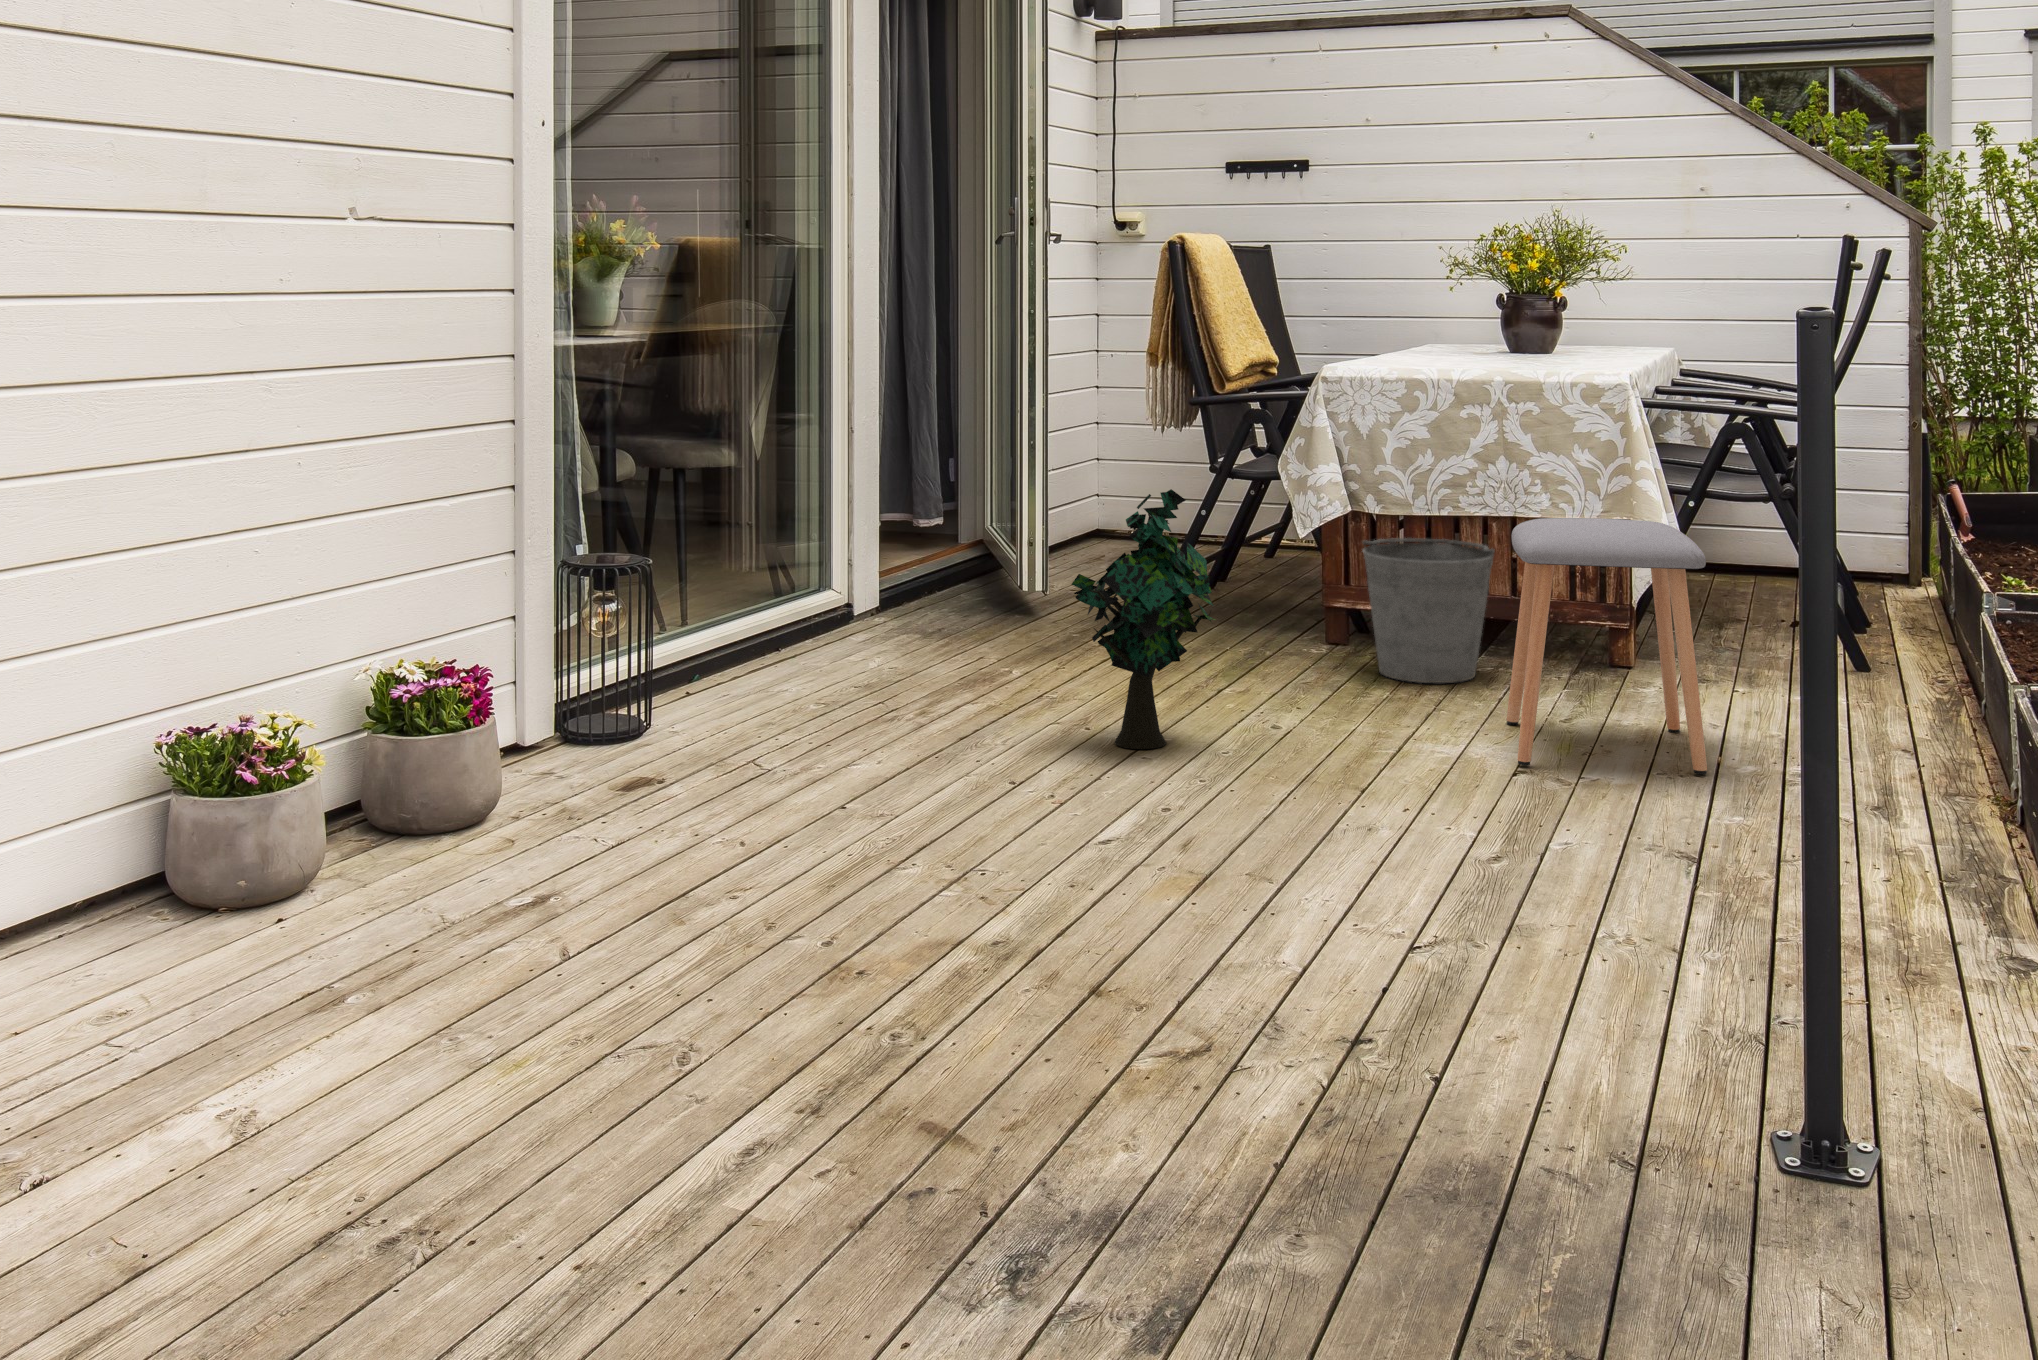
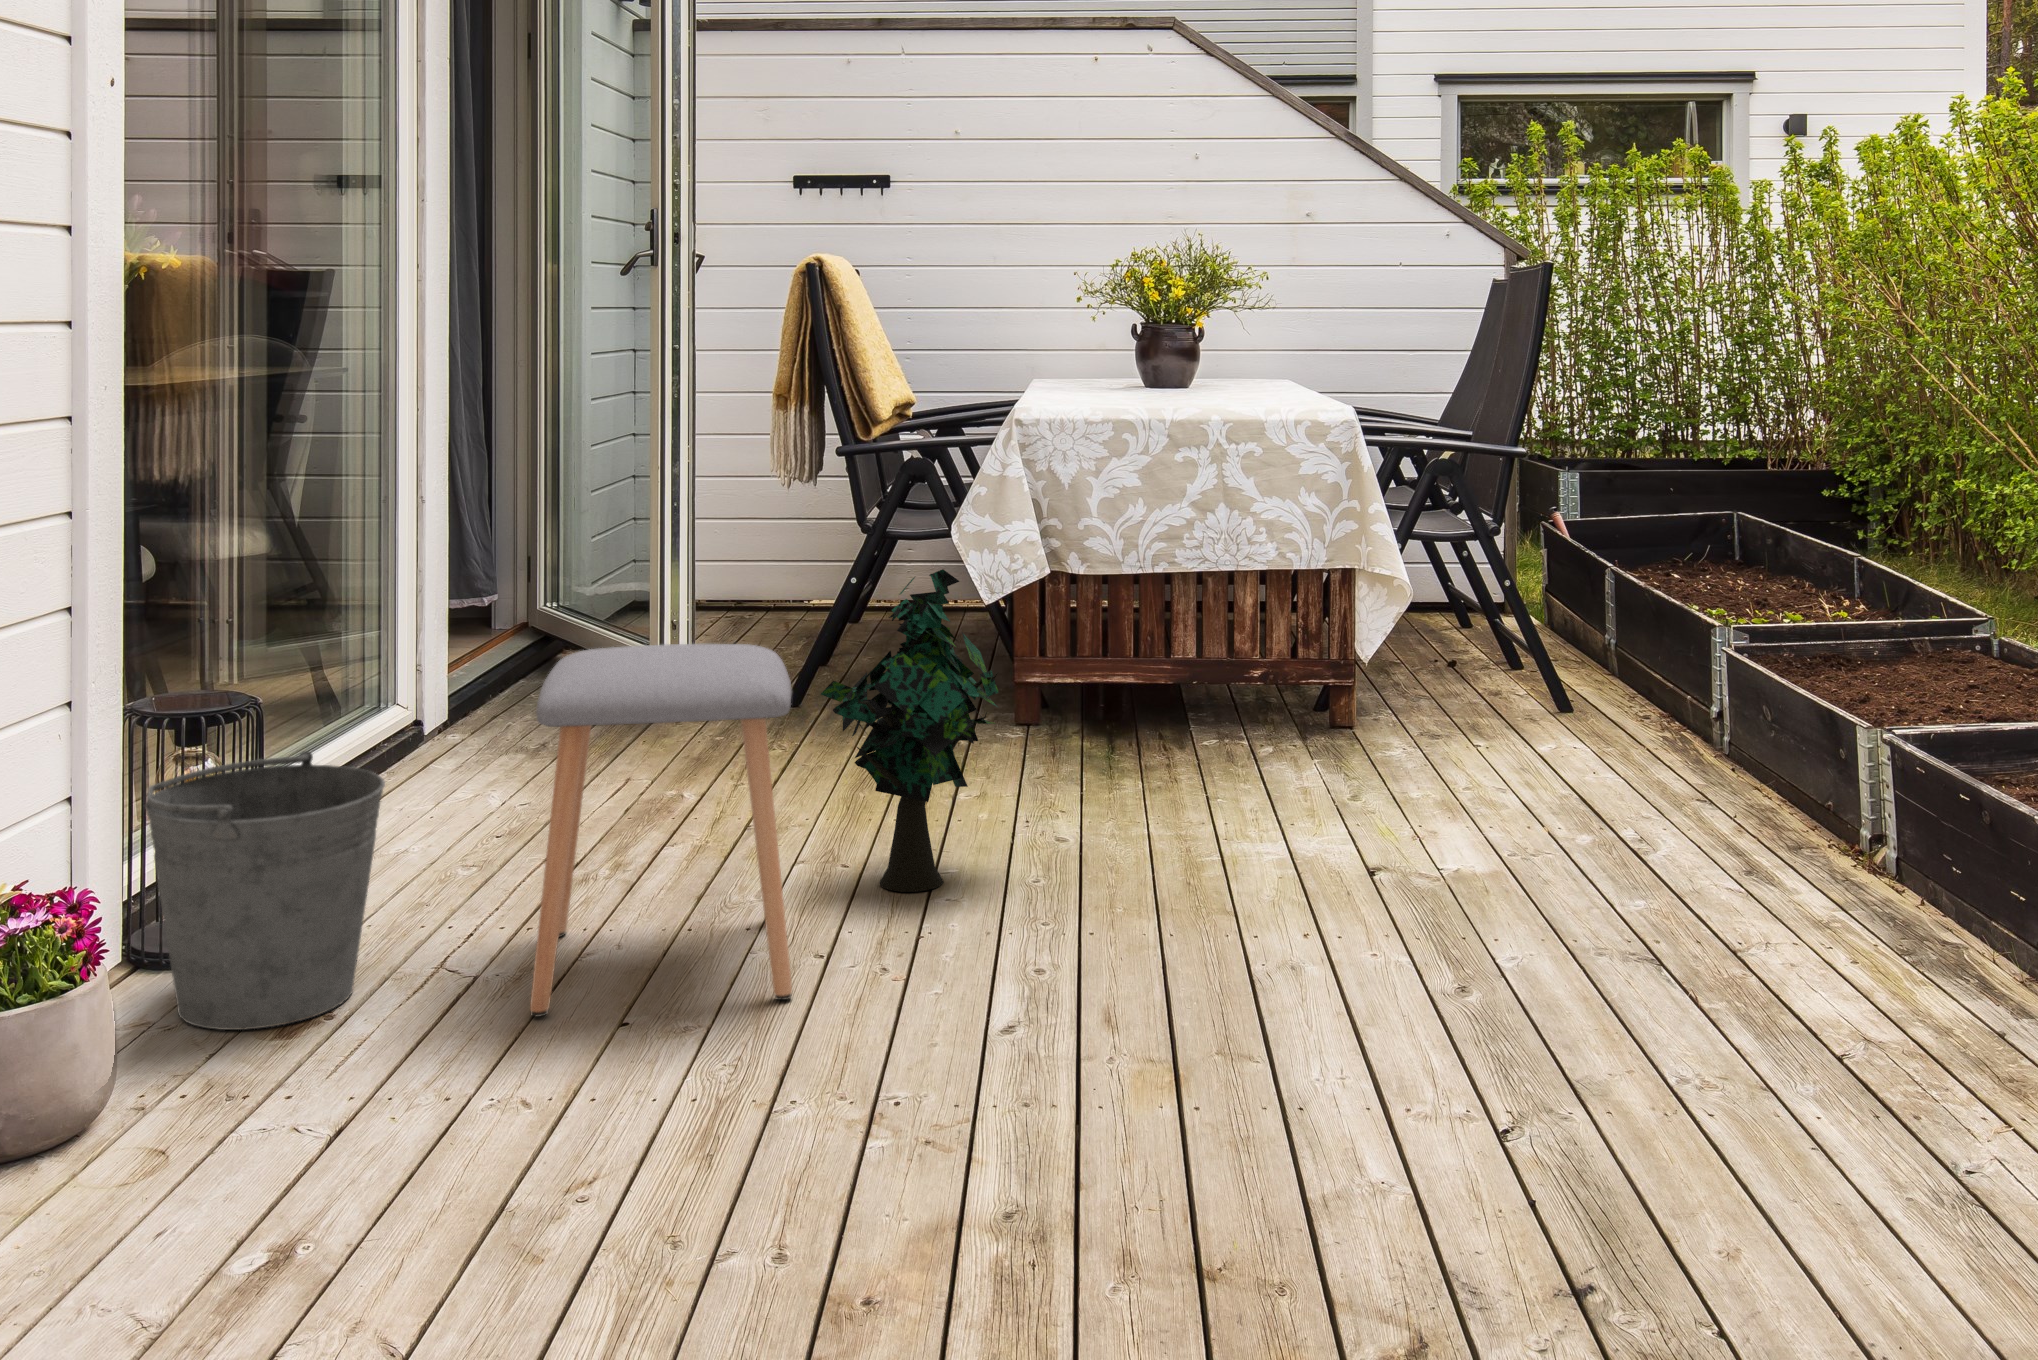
stool: present [1506,518,1707,774] -> present [530,644,792,1017]
bucket: present [1363,538,1495,683] -> present [145,751,385,1030]

